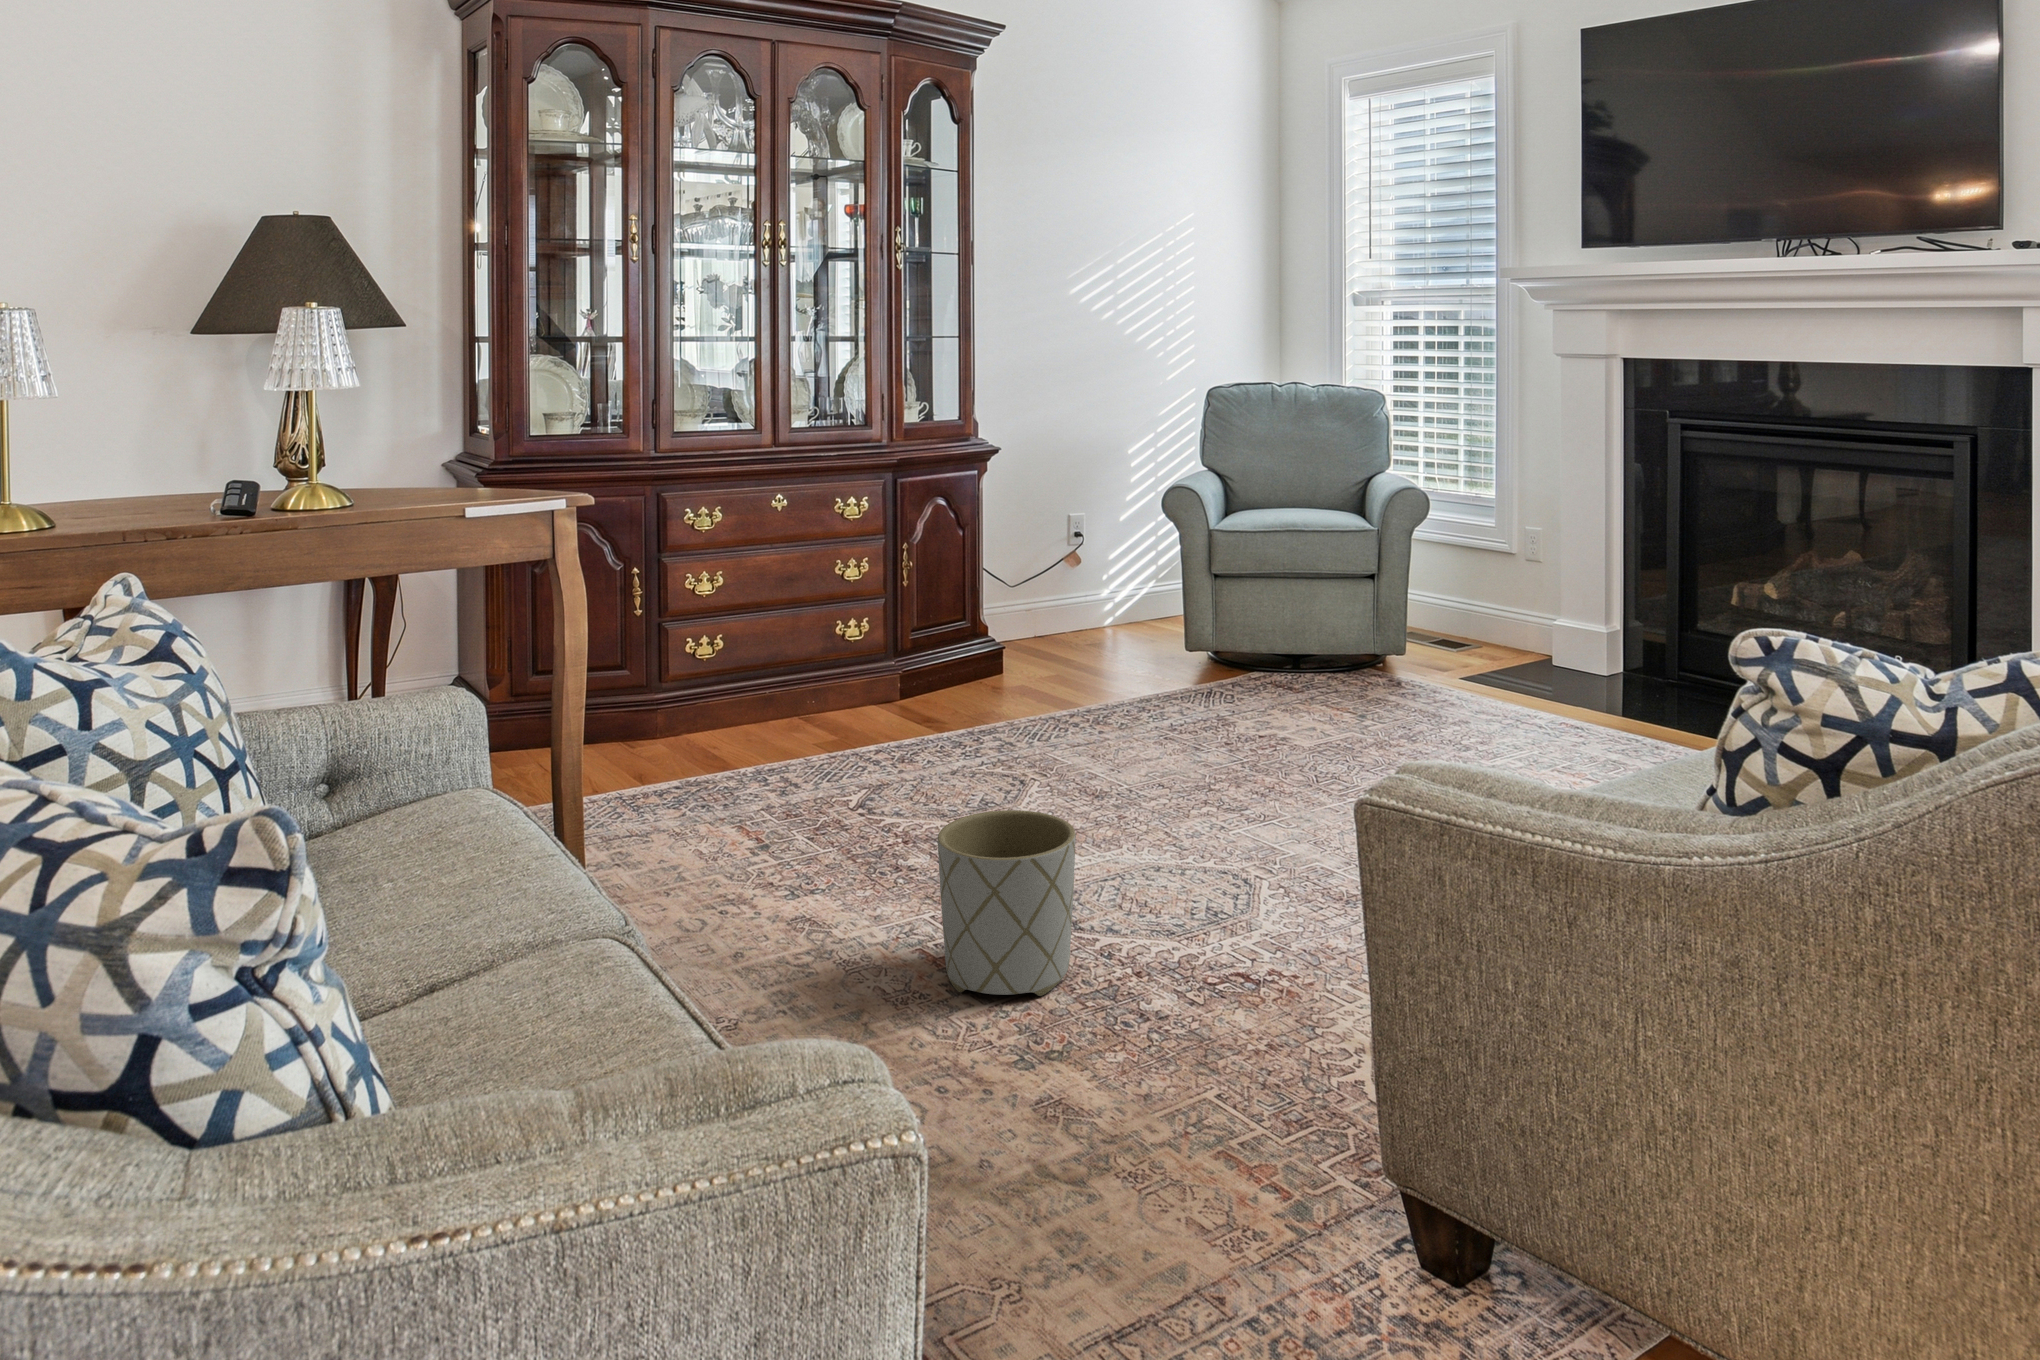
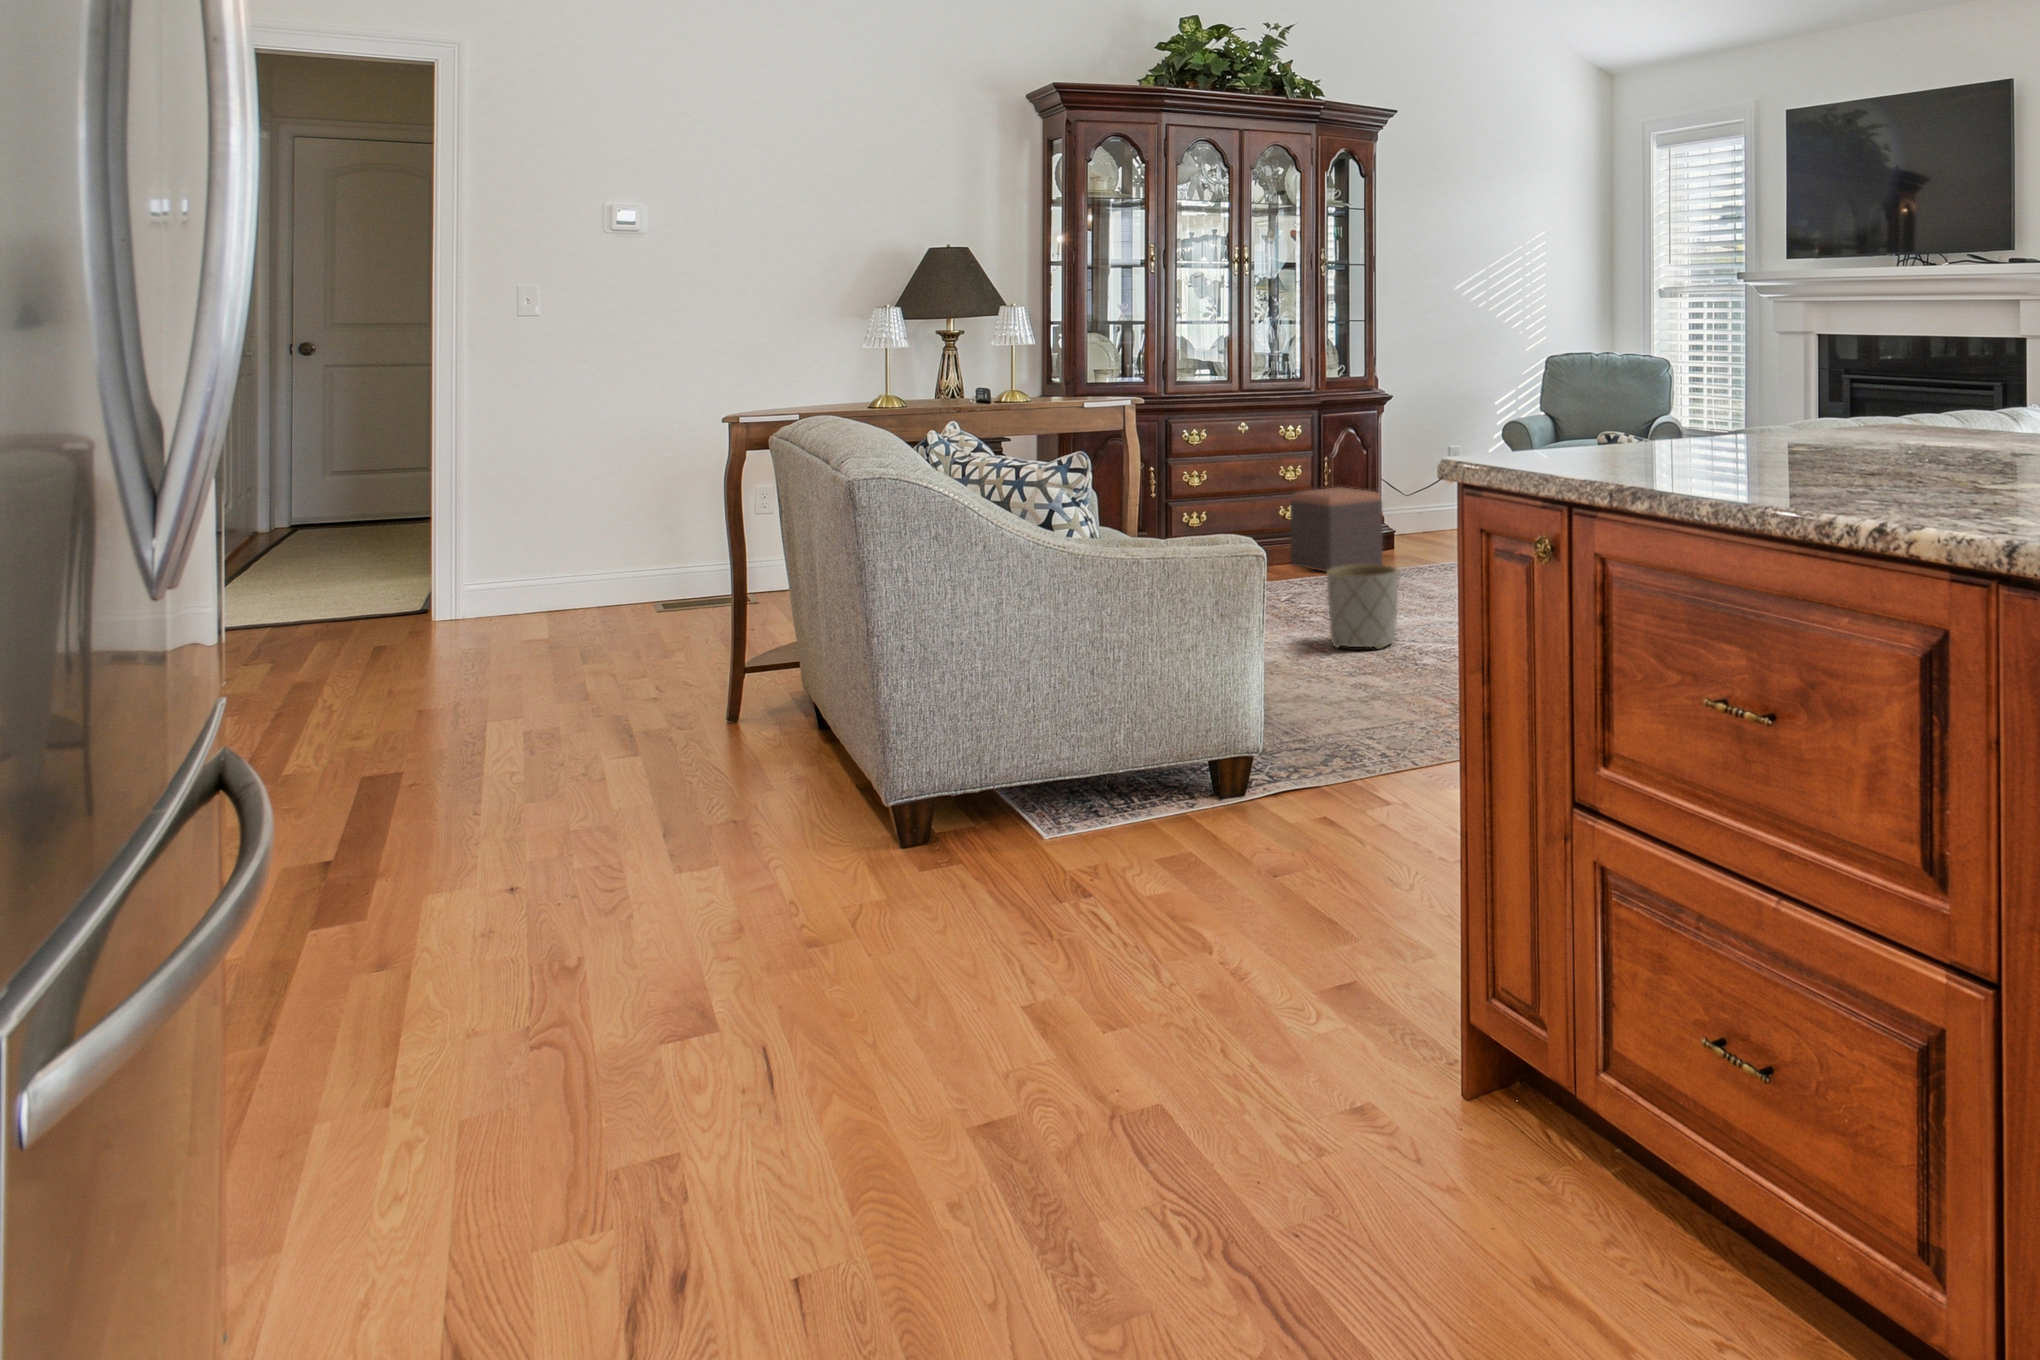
footstool: none [851,591,995,736] -> present [1290,487,1383,572]

